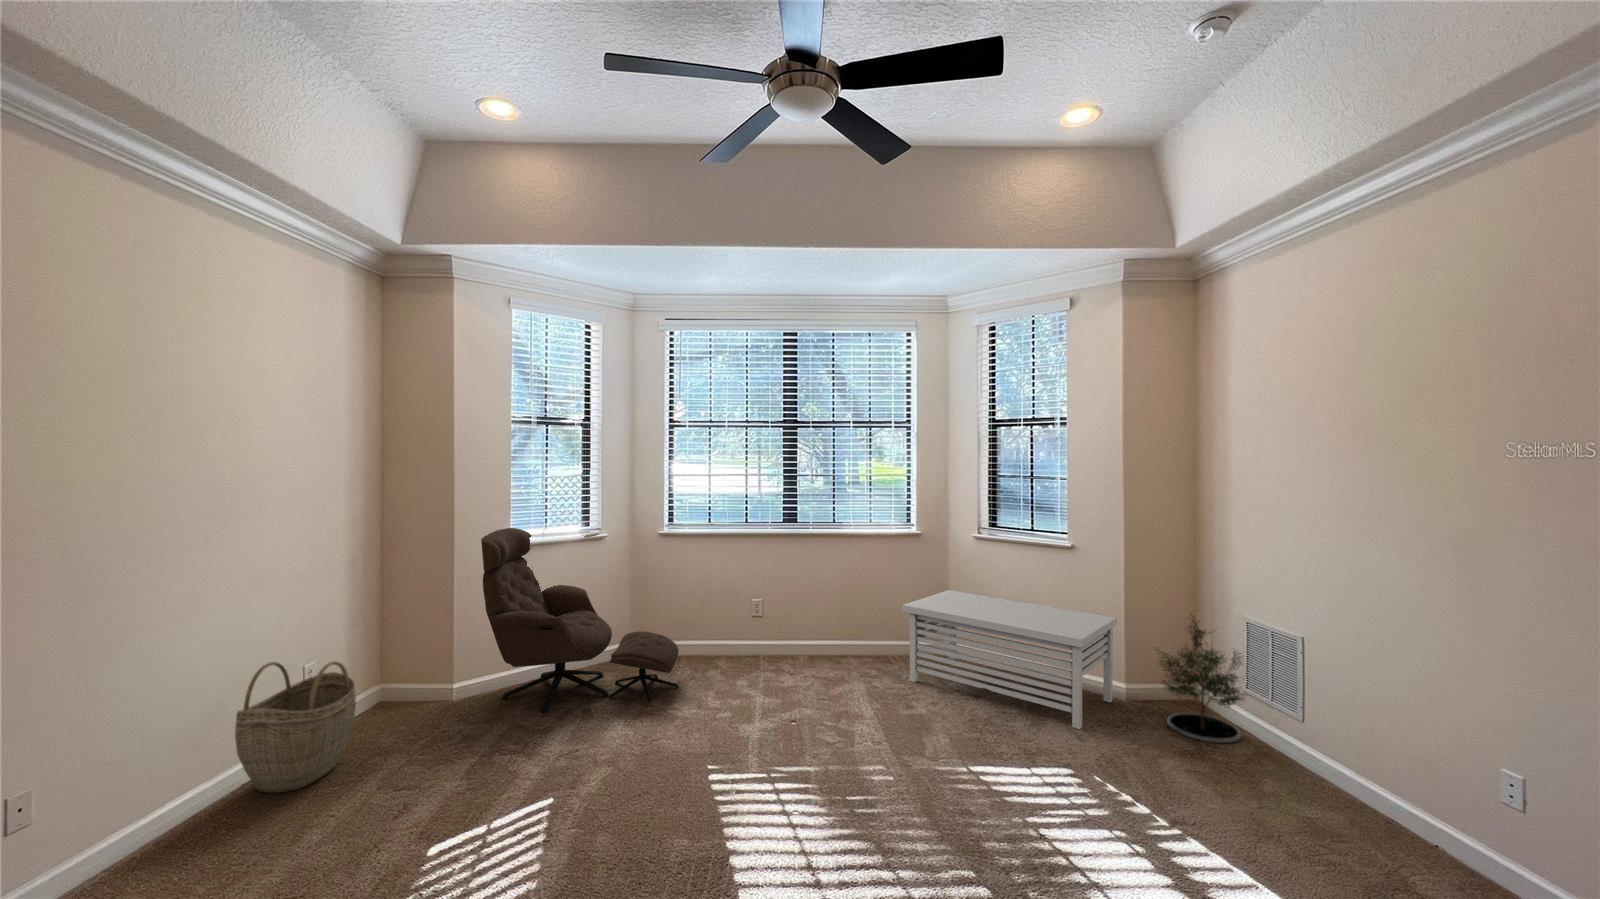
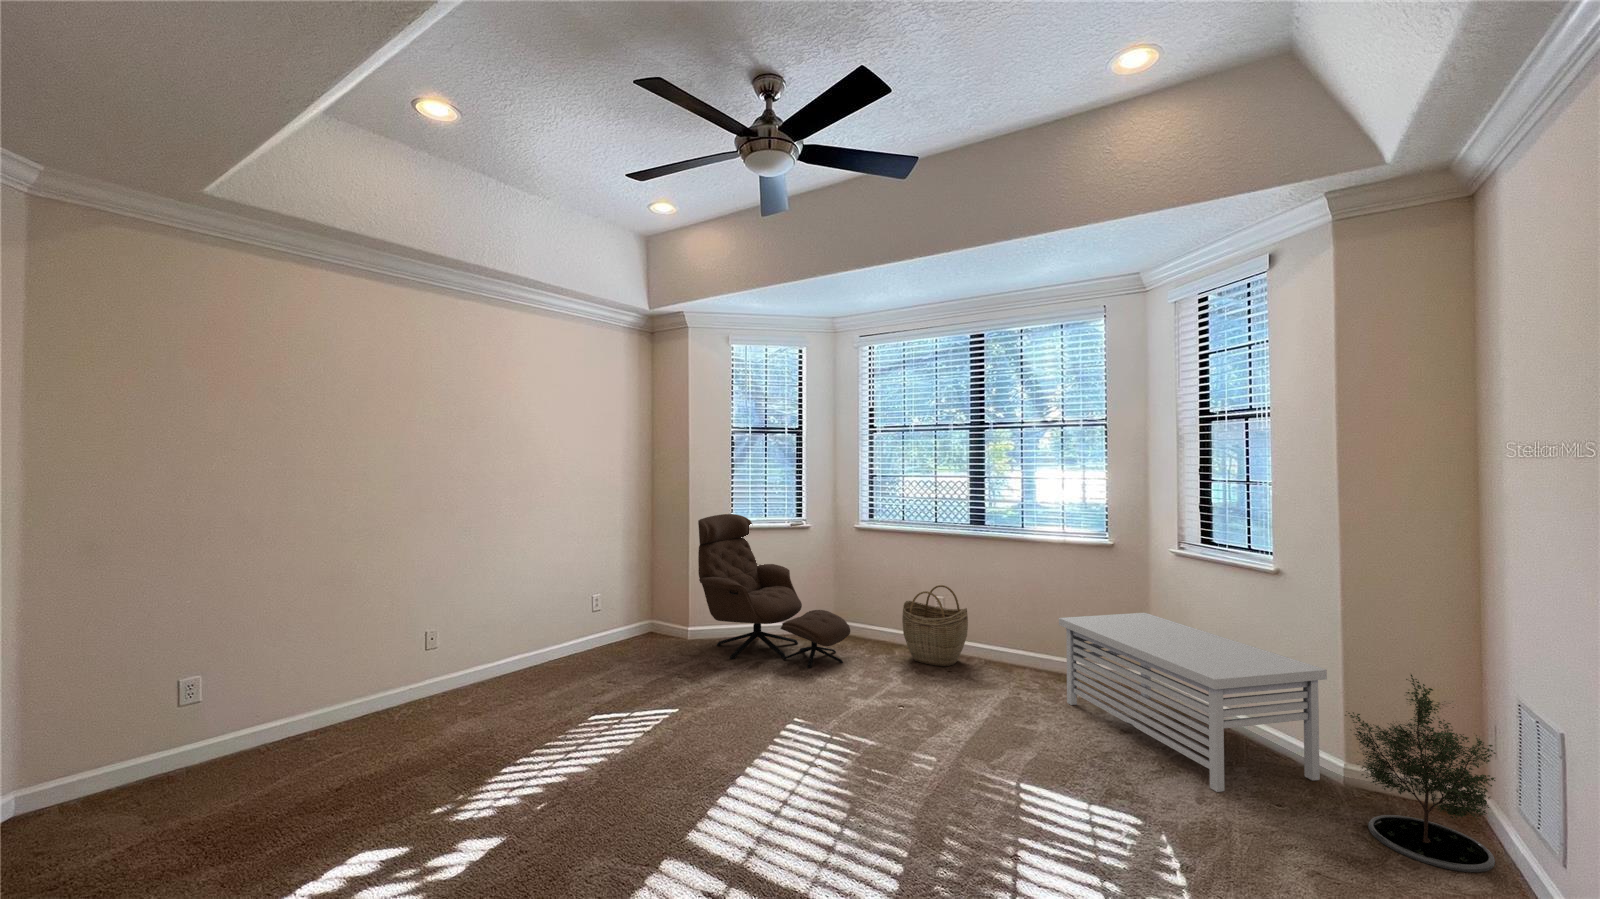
woven basket: present [235,661,356,793] -> present [902,585,968,666]

